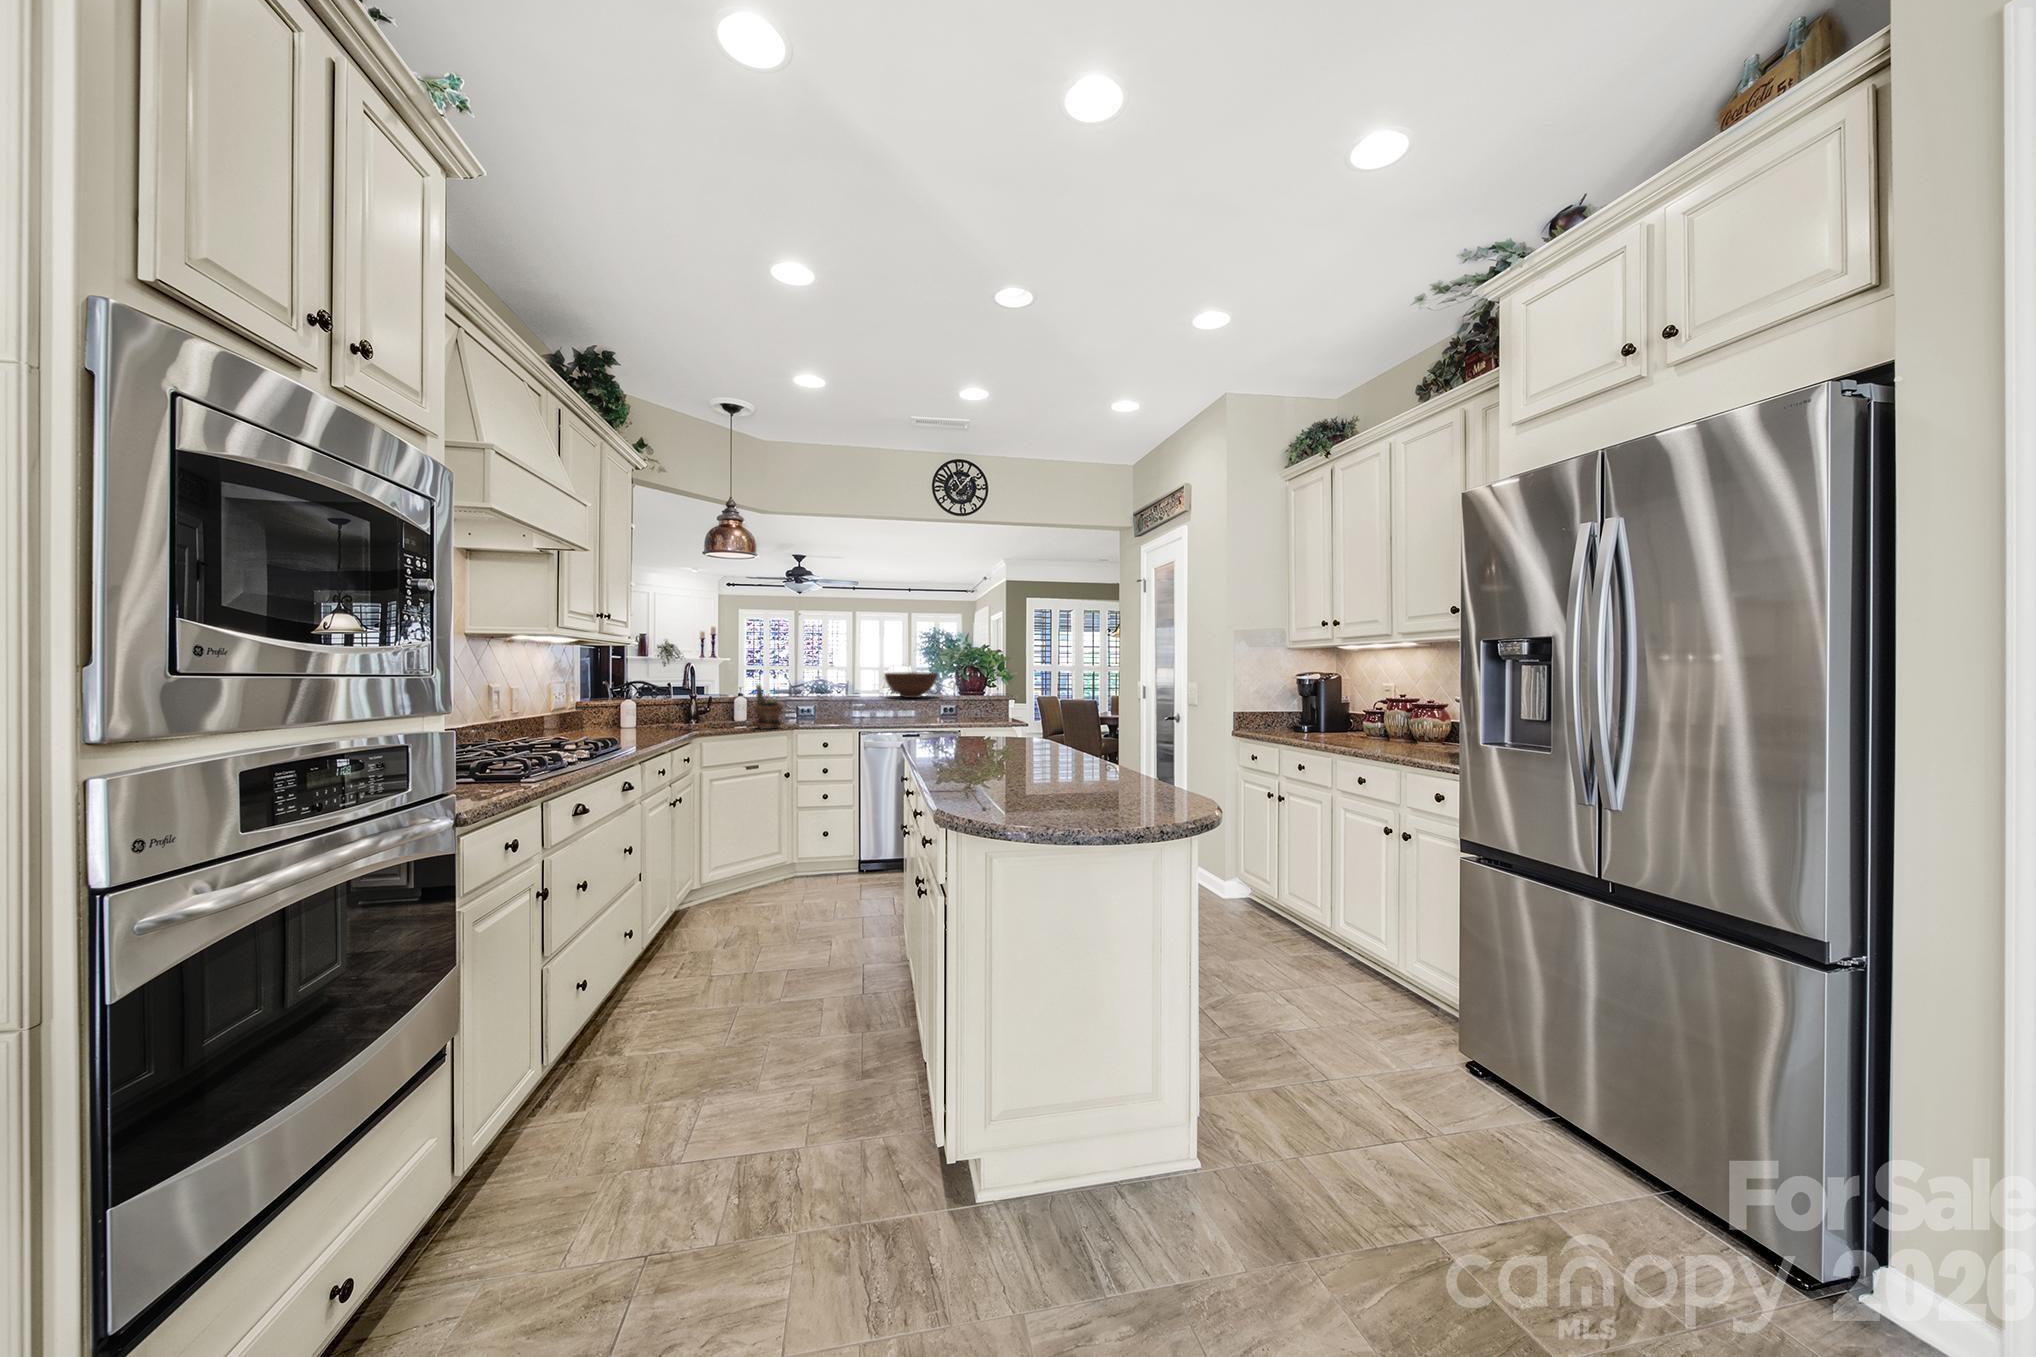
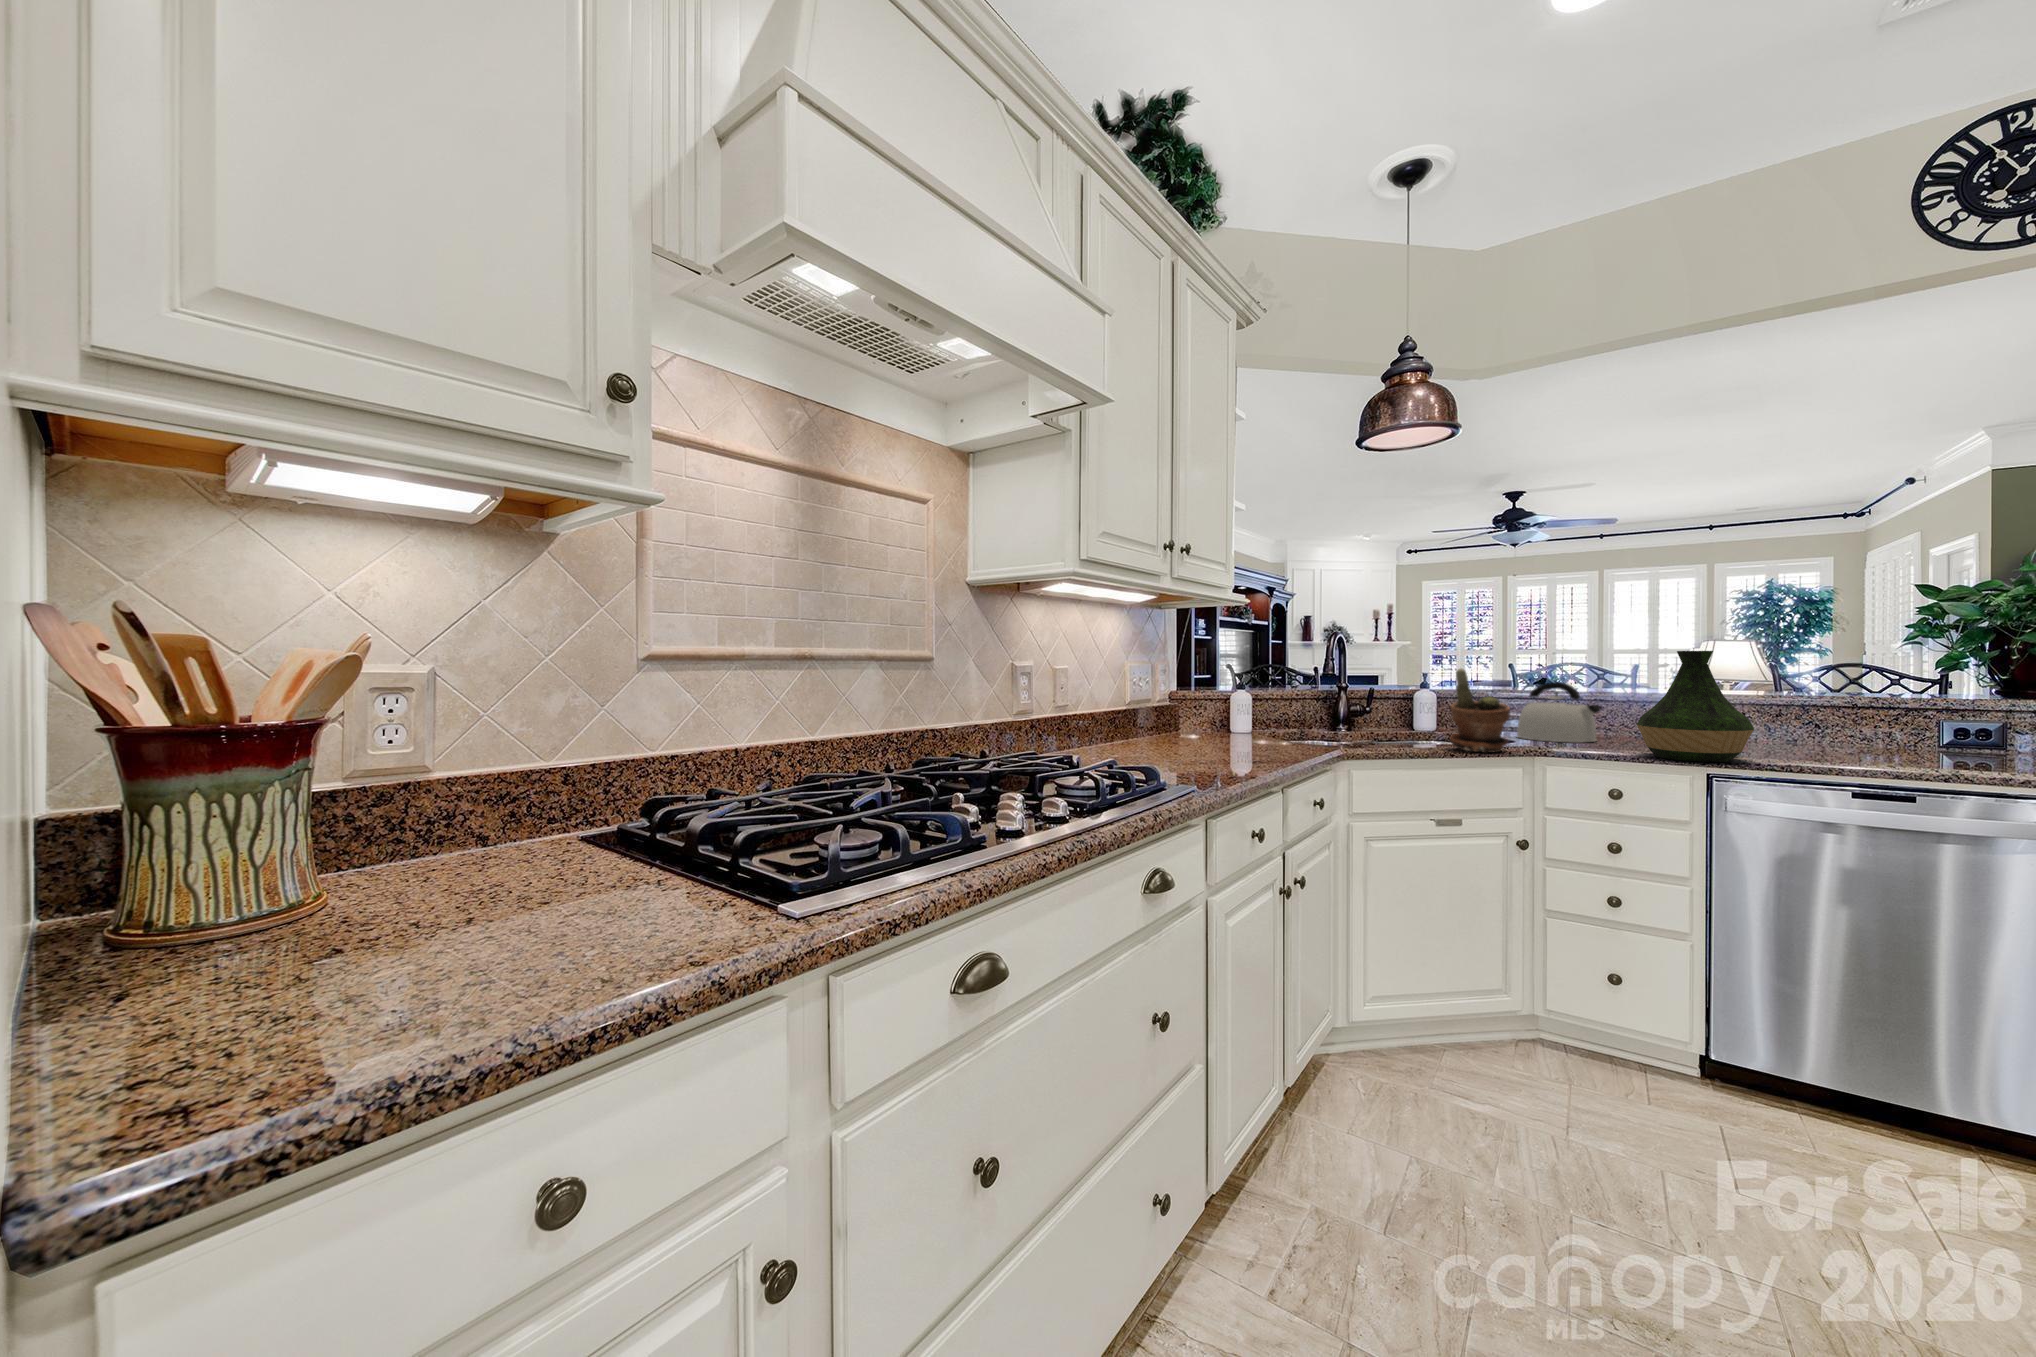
fruit bowl: present [884,672,937,698] -> none [1747,648,1918,703]
vase: none [837,675,880,726] -> present [1637,651,1754,762]
kettle: none [788,691,826,722] -> present [1517,682,1601,742]

